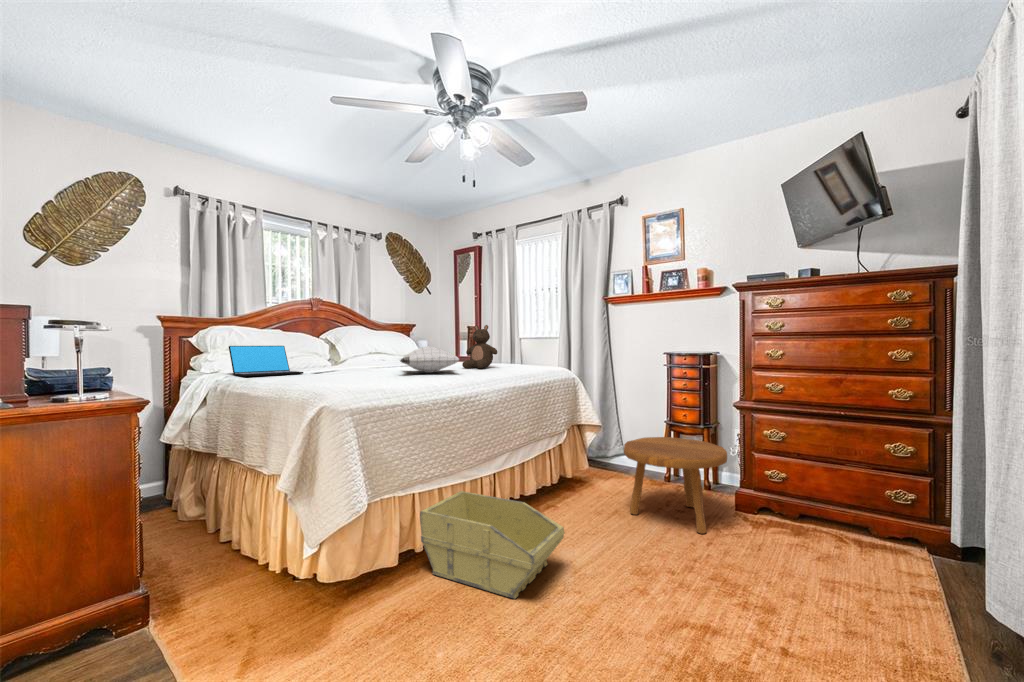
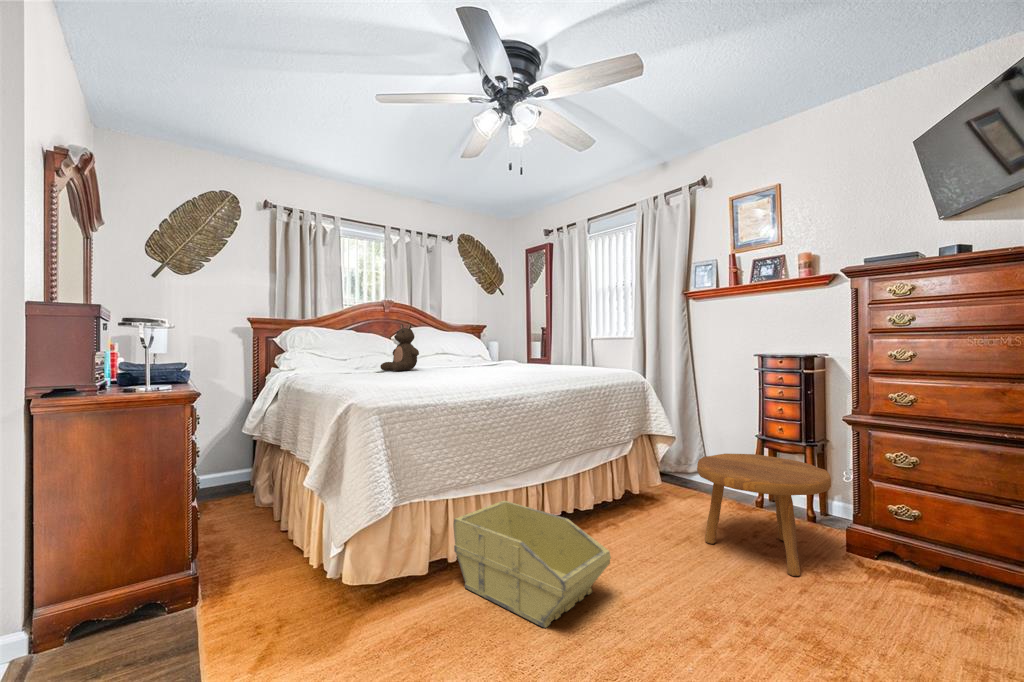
stuffed bear: present [462,325,497,368] -> present [380,323,419,371]
laptop: present [229,346,303,376] -> none [300,345,365,374]
pillow: present [400,346,459,373] -> none [452,346,514,374]

